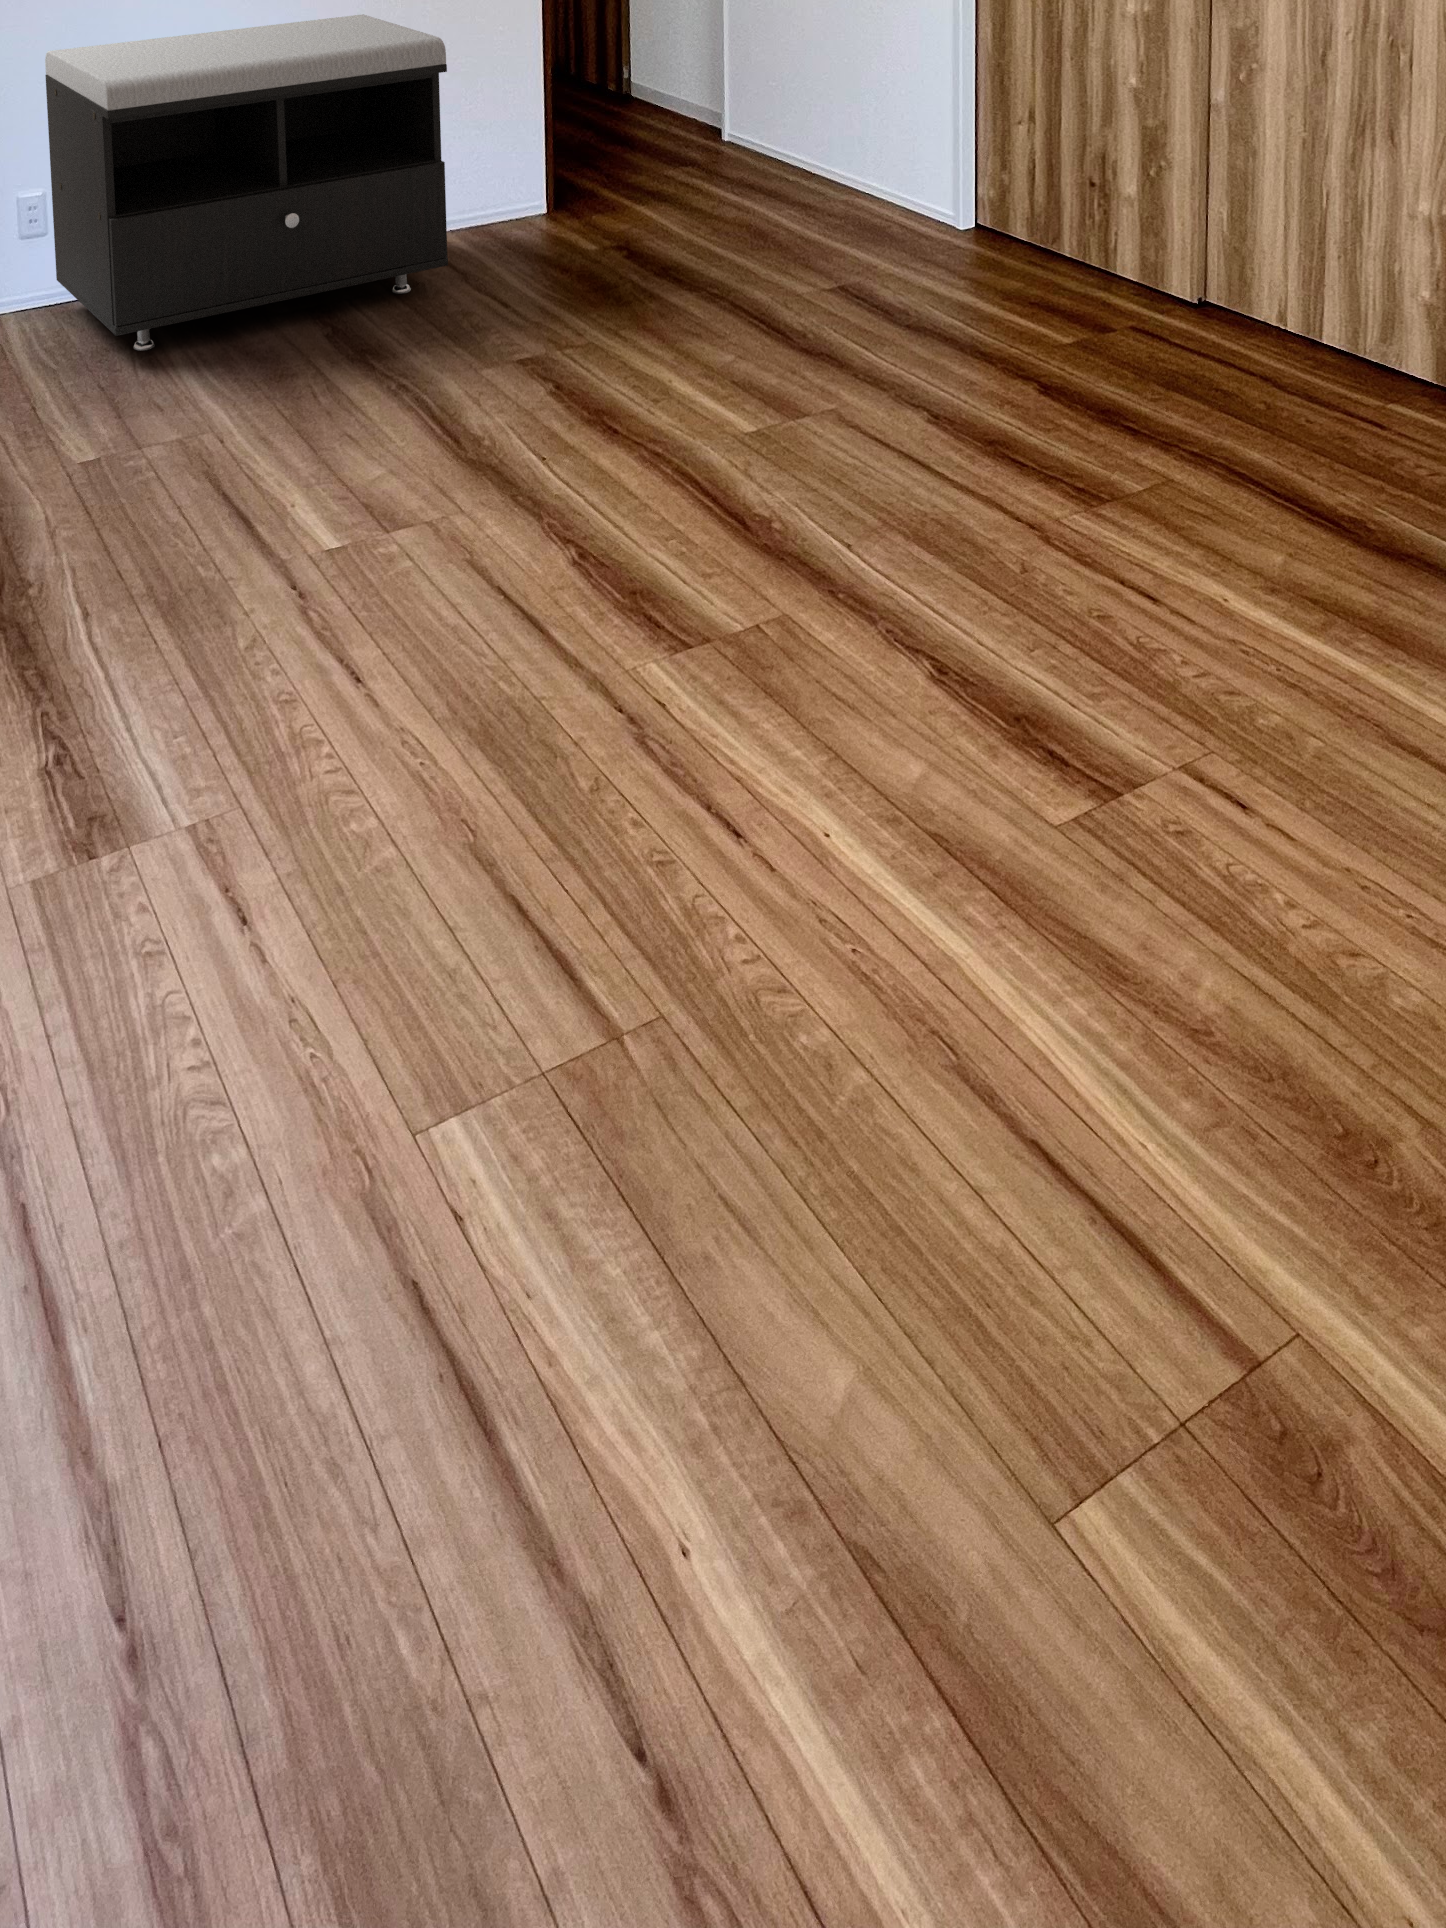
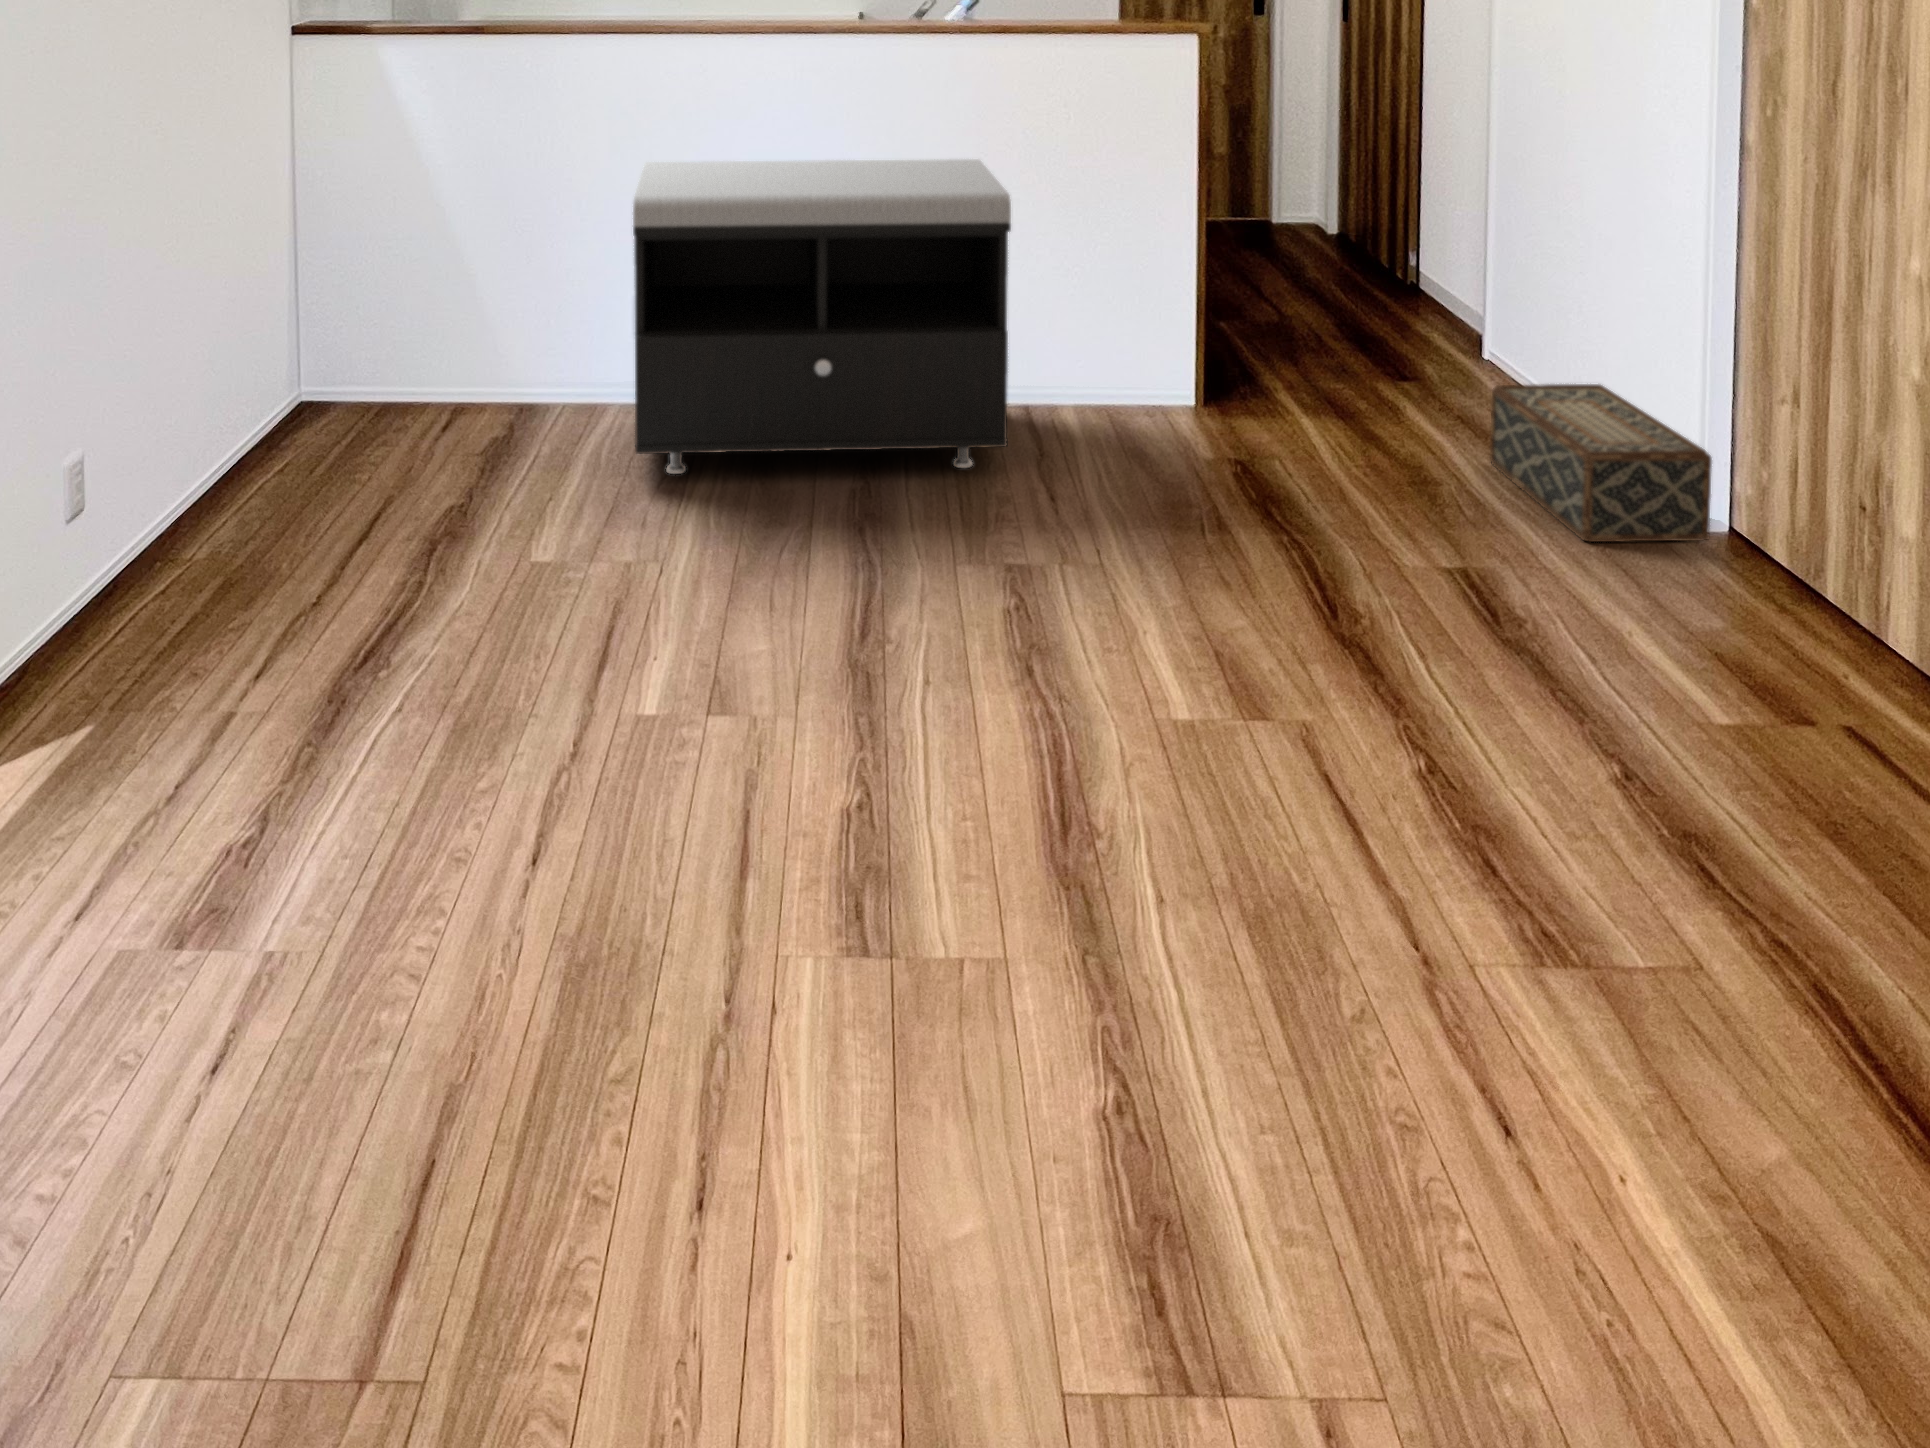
woven basket: none [791,138,970,252] -> present [1490,384,1712,542]

